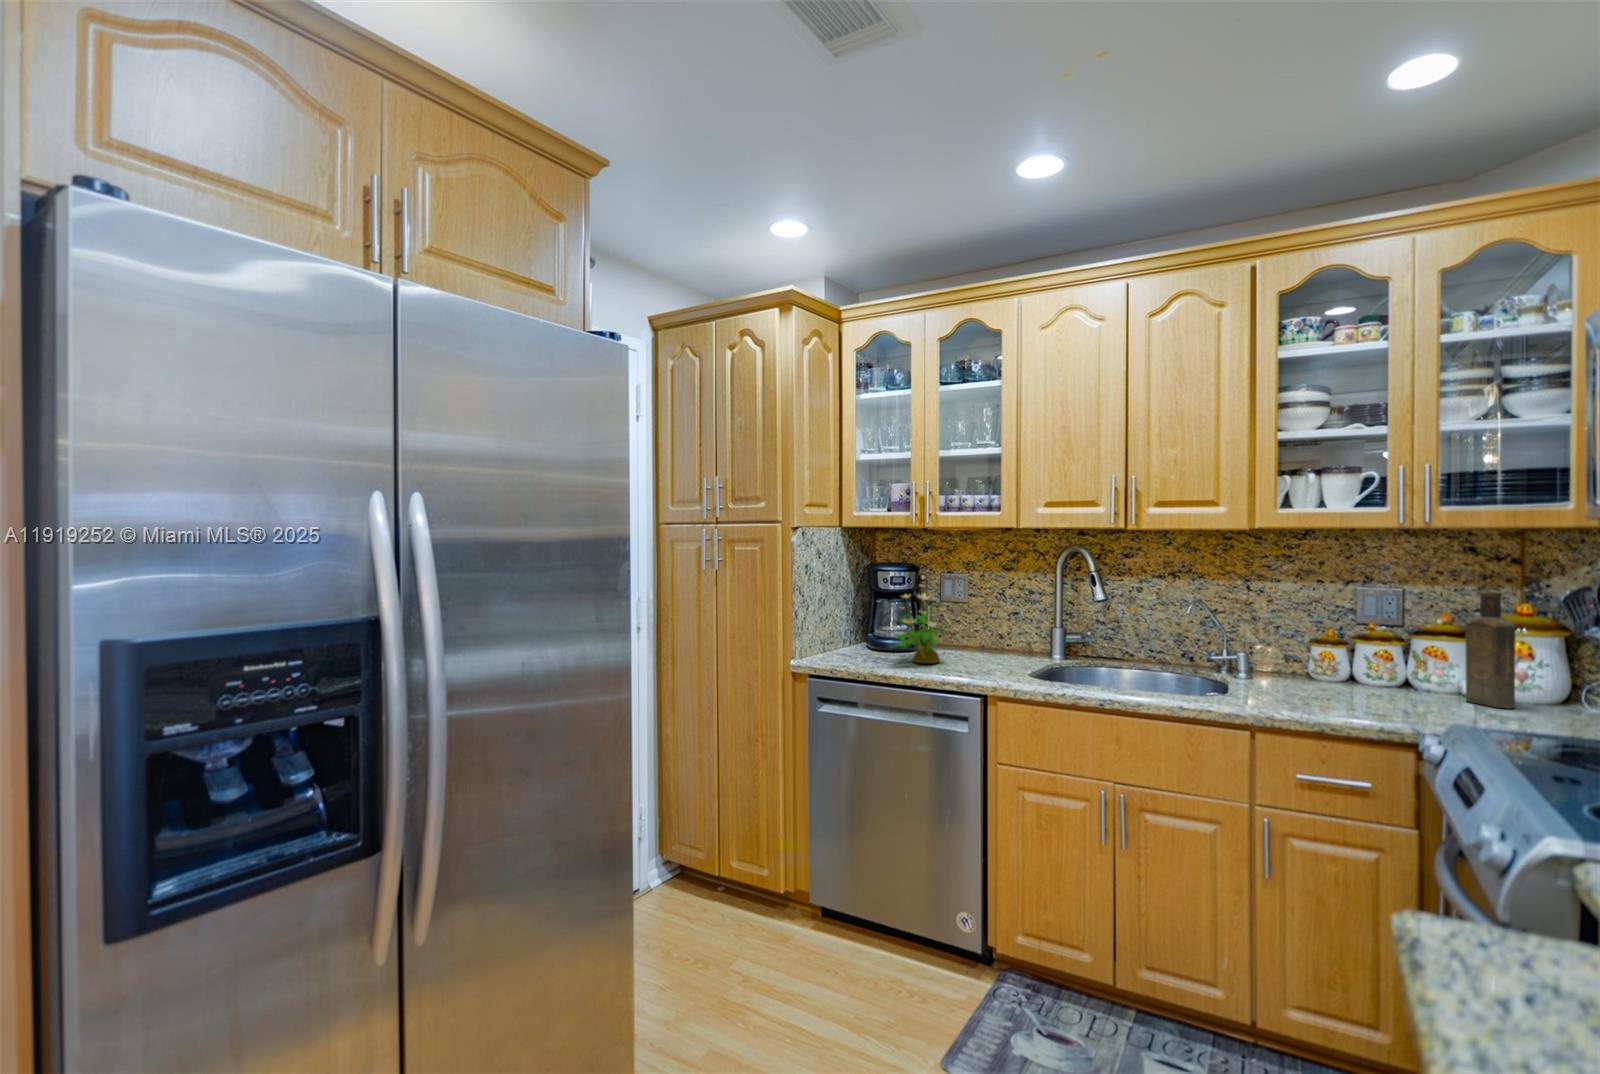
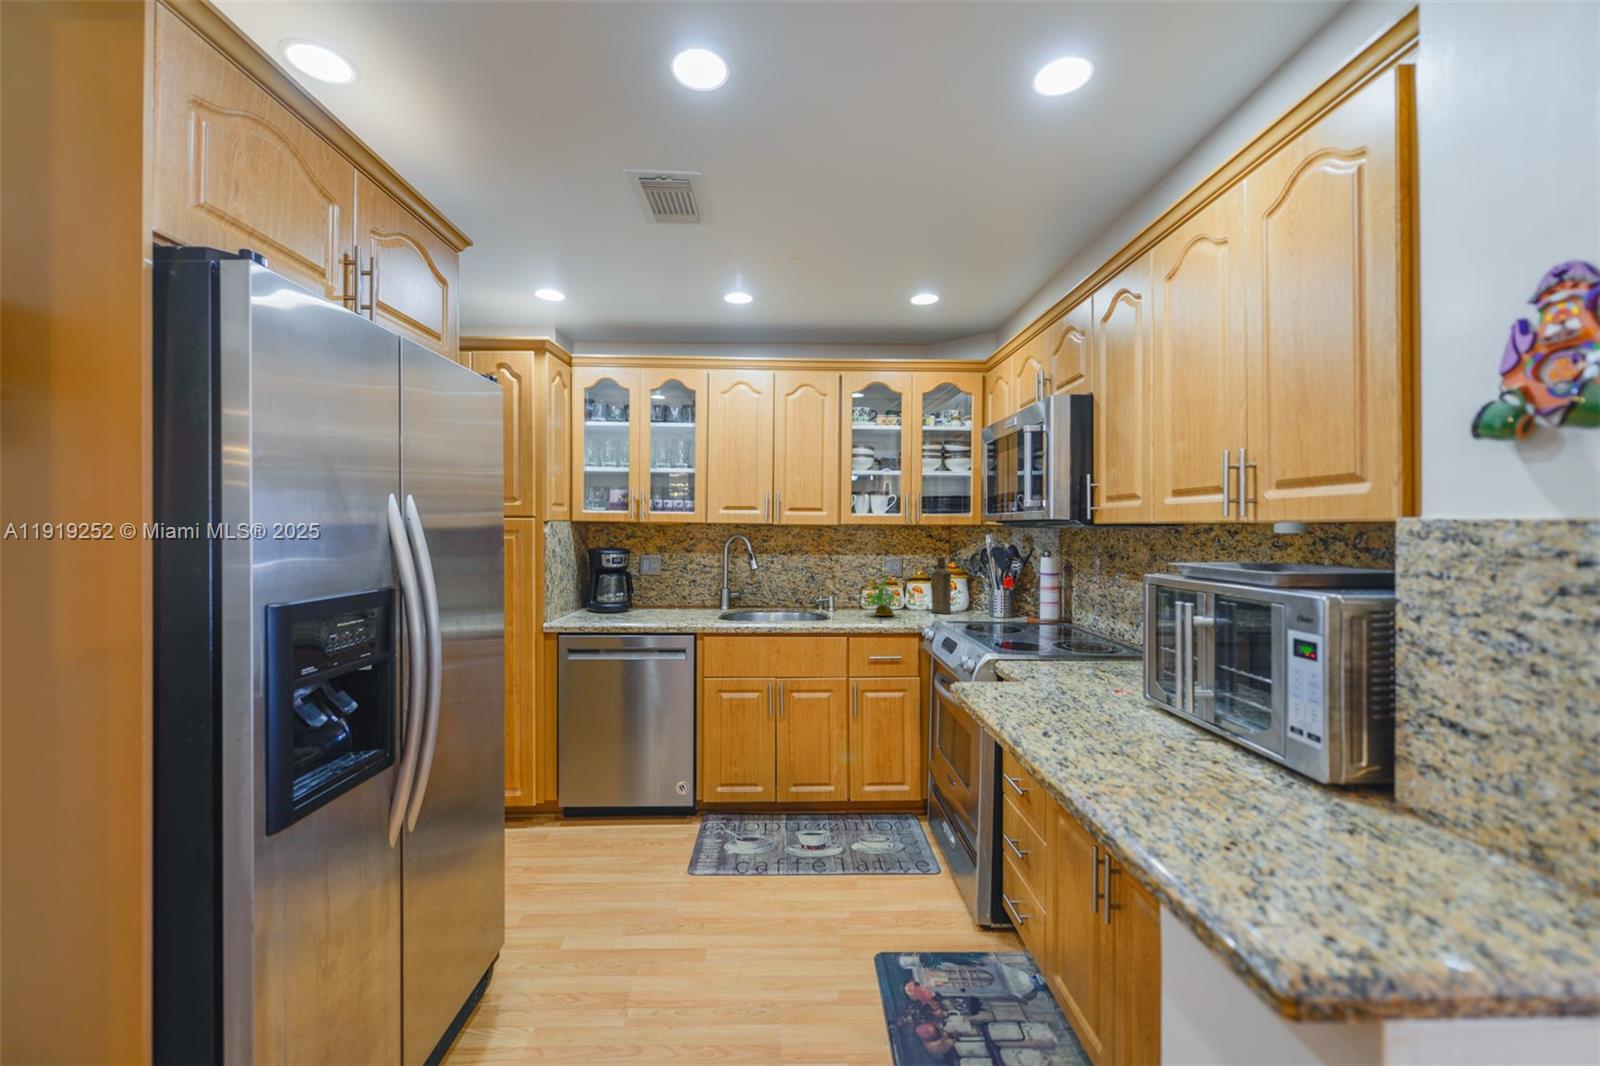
potted plant: present [895,584,950,663] -> present [866,561,903,616]

